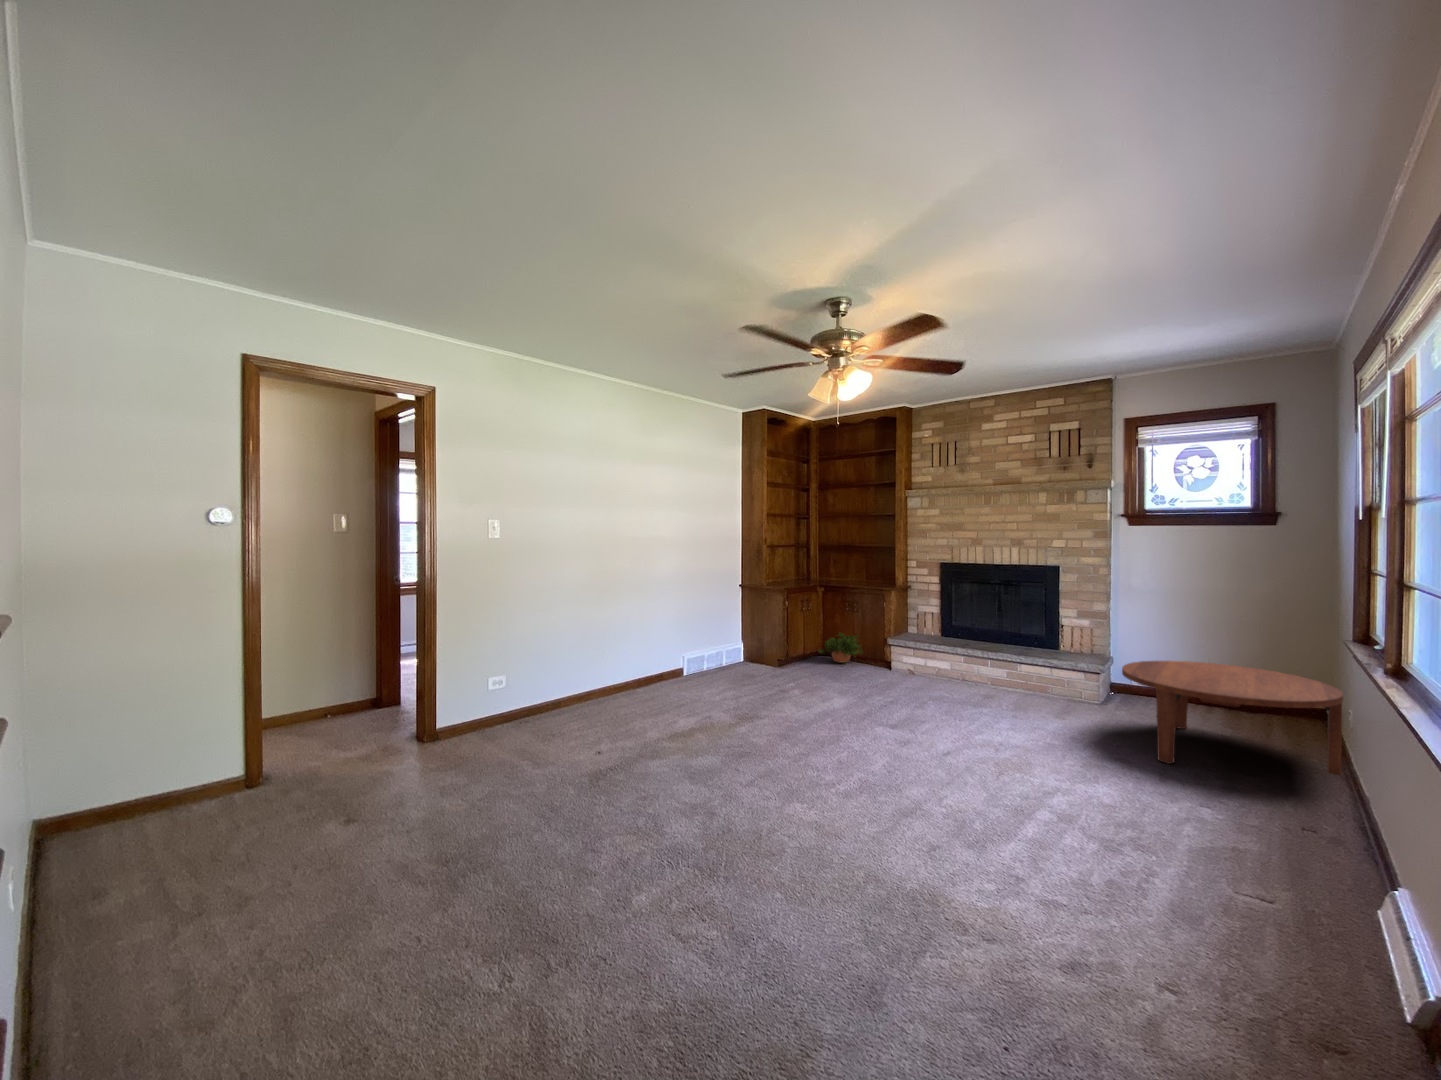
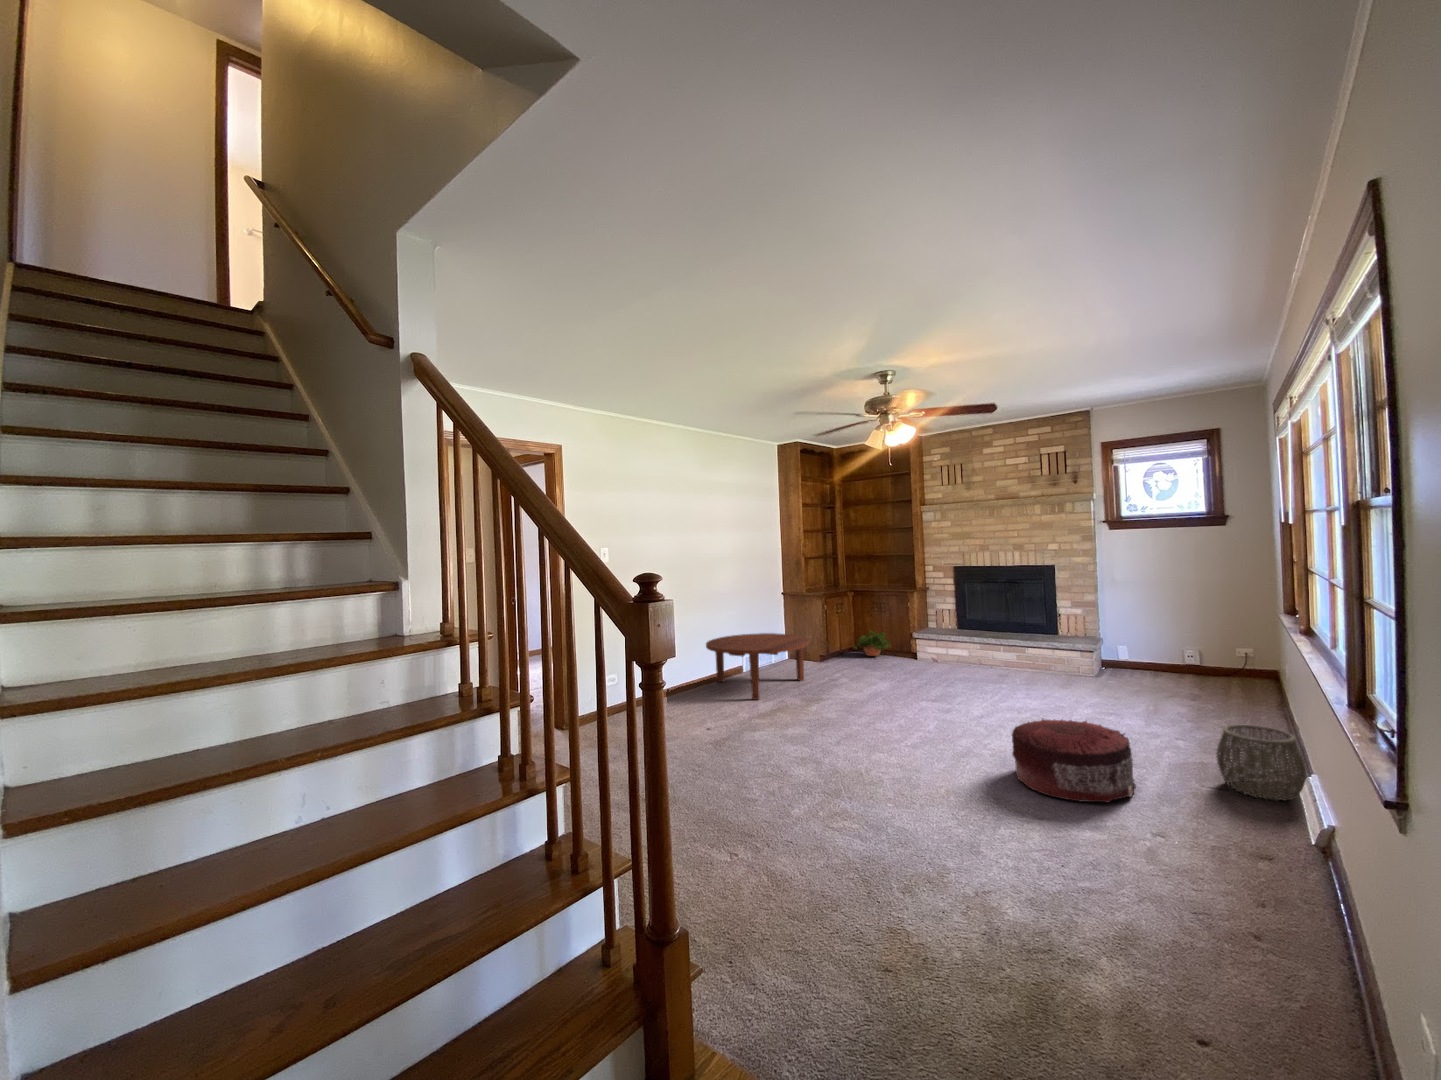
coffee table: present [1122,661,1343,775] -> present [706,633,809,700]
pouf: none [965,771,1136,911] -> present [1012,719,1136,802]
woven basket: none [1254,802,1393,926] -> present [1216,725,1306,801]

